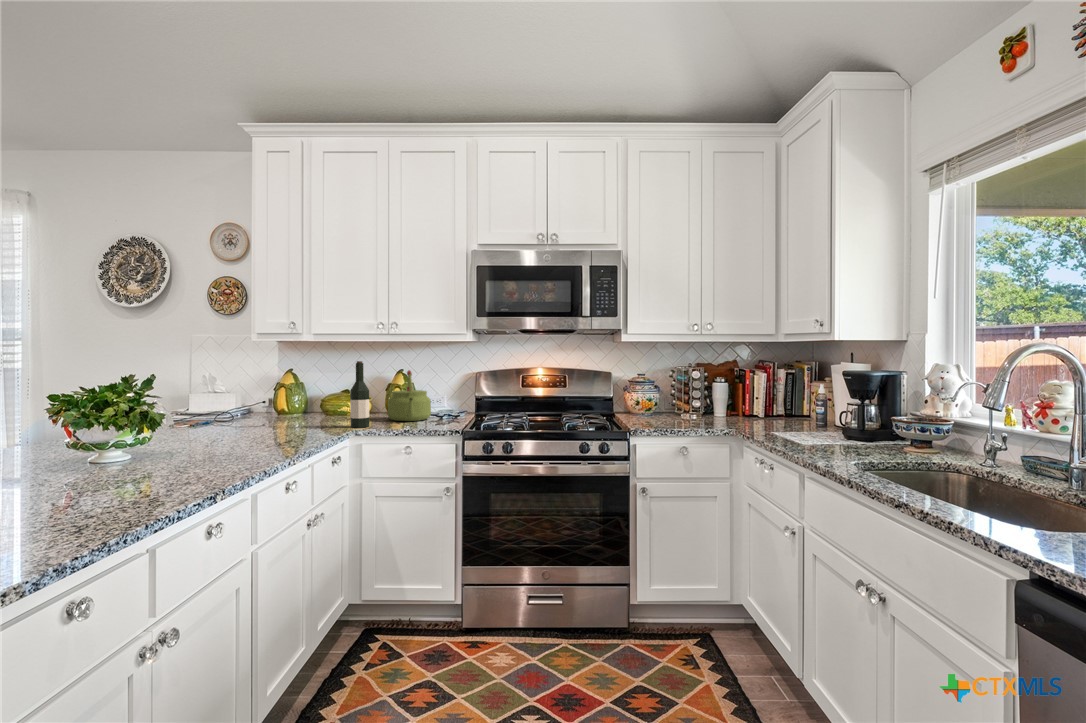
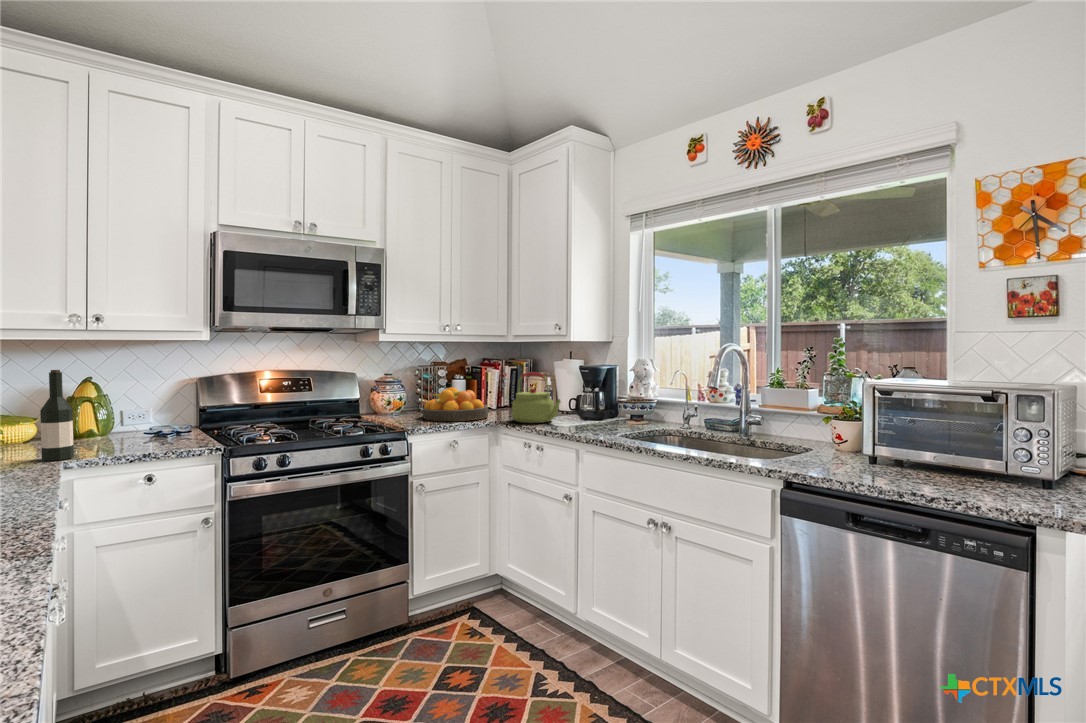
kettle: present [388,370,431,421] -> present [512,372,561,423]
fruit bowl: none [667,390,740,426] -> present [423,387,488,421]

